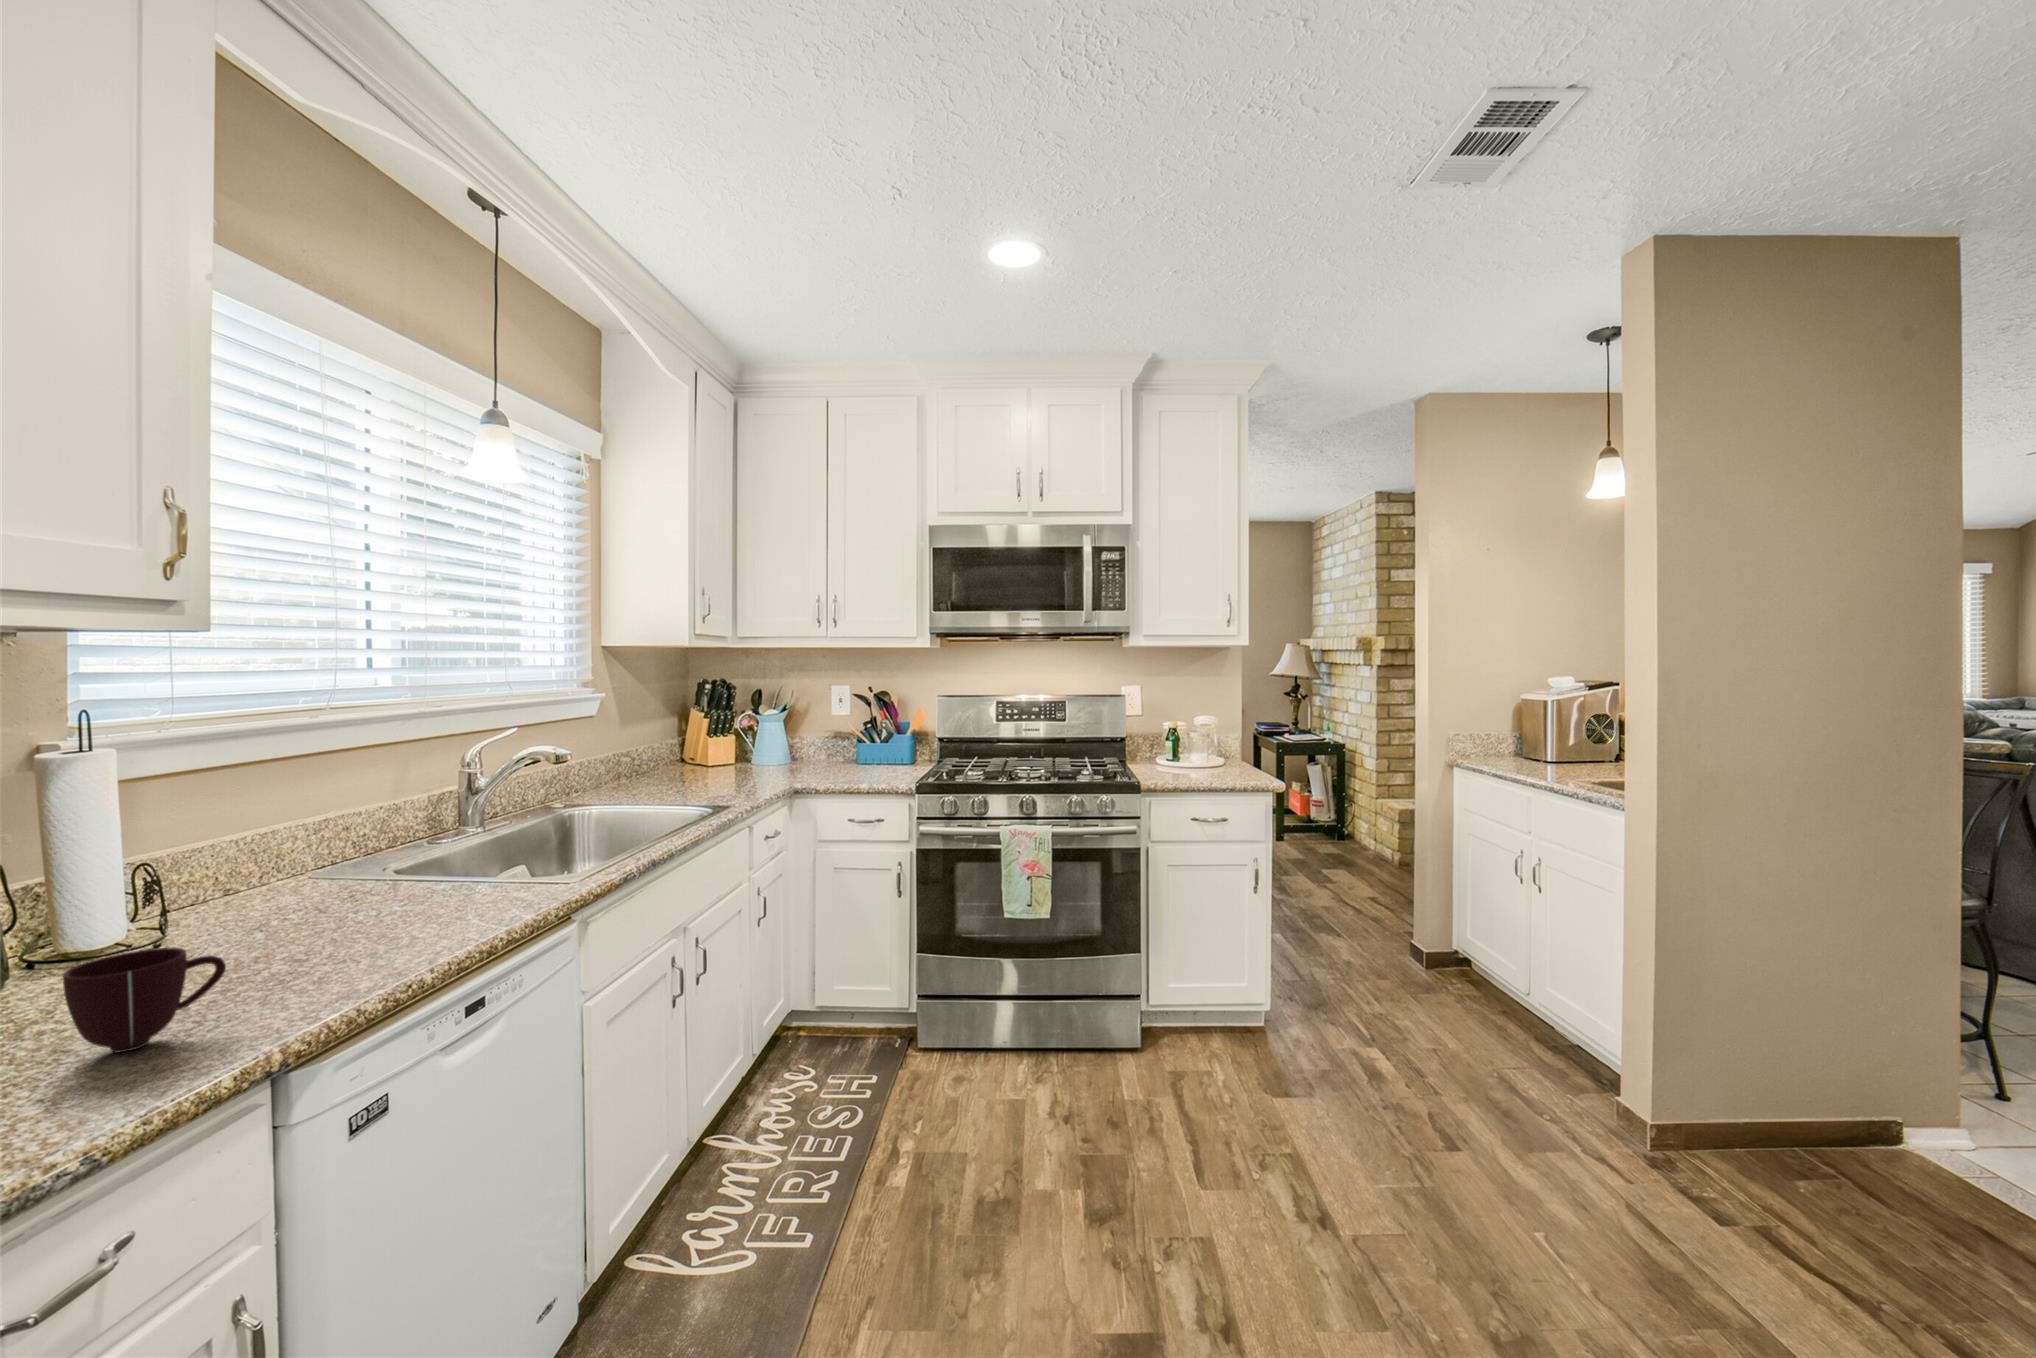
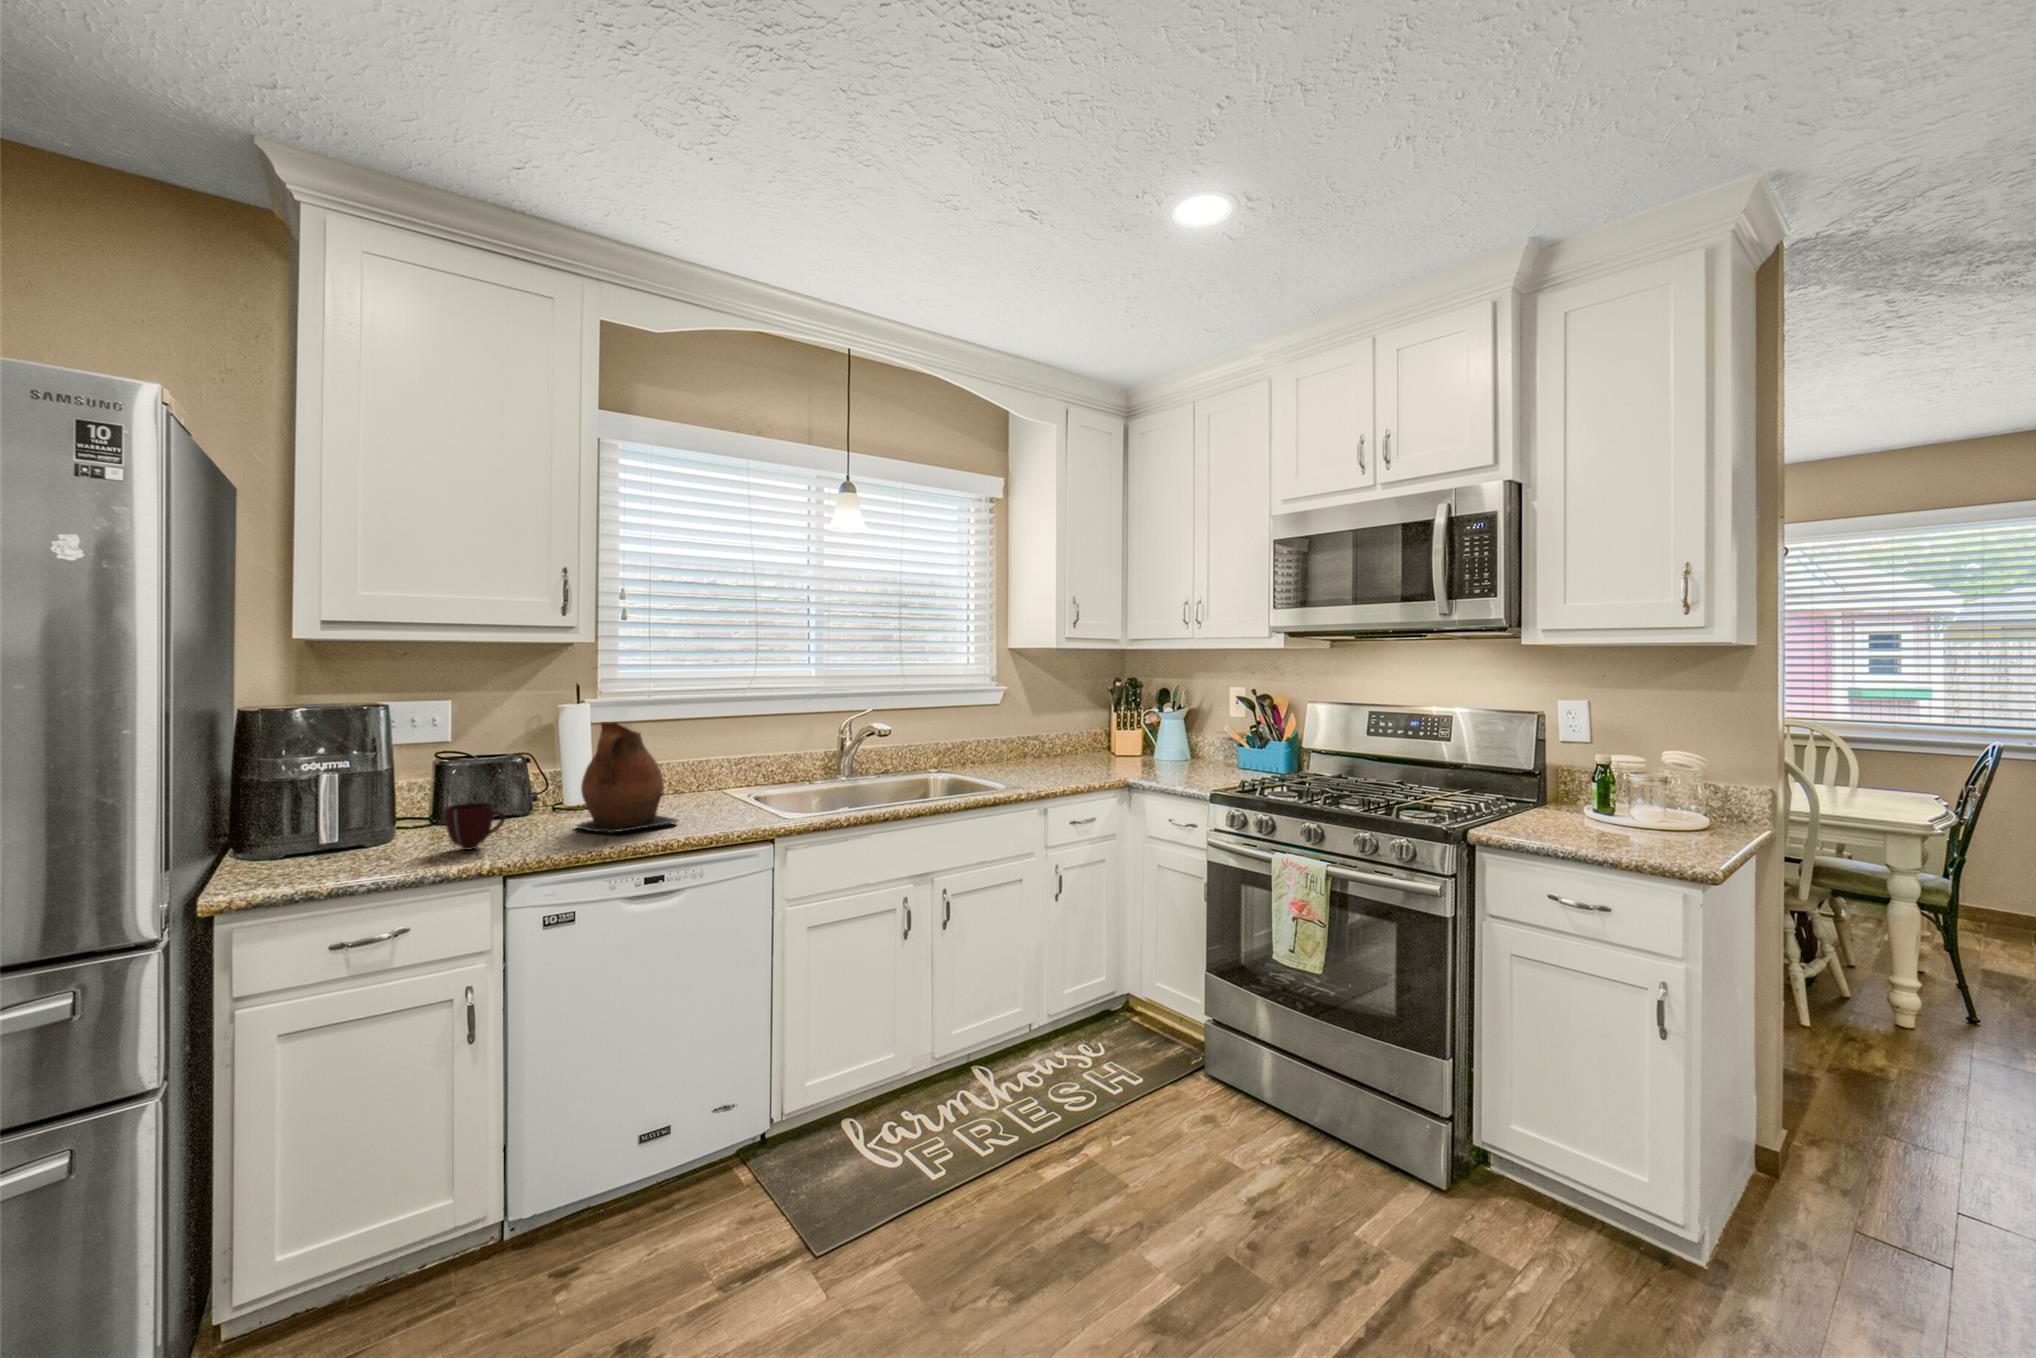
ceramic pitcher: none [221,769,432,967] -> present [574,722,678,833]

